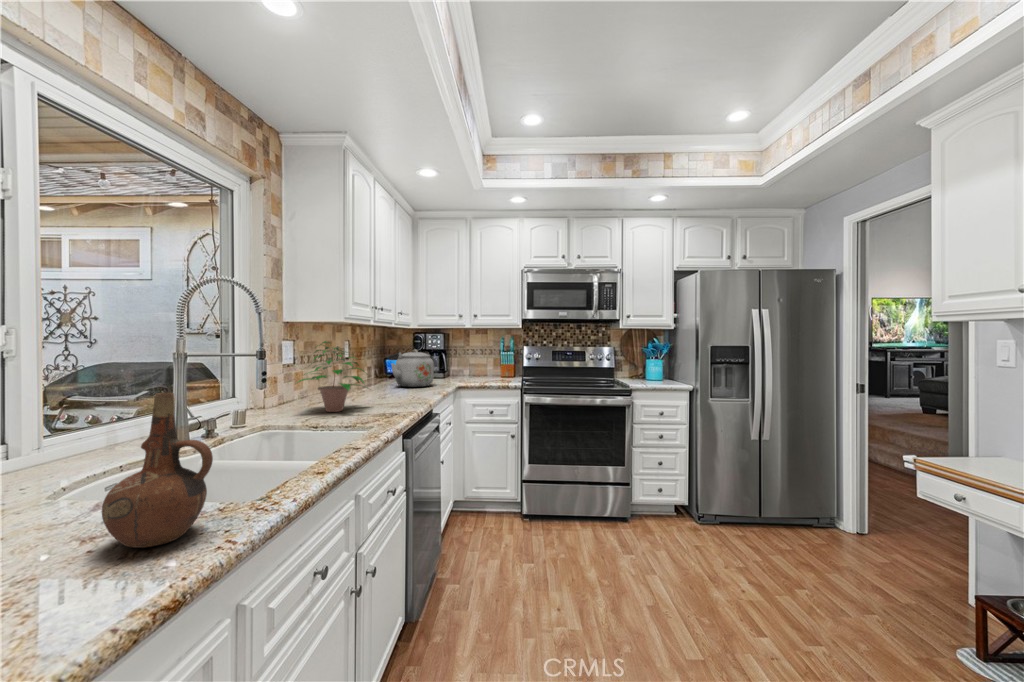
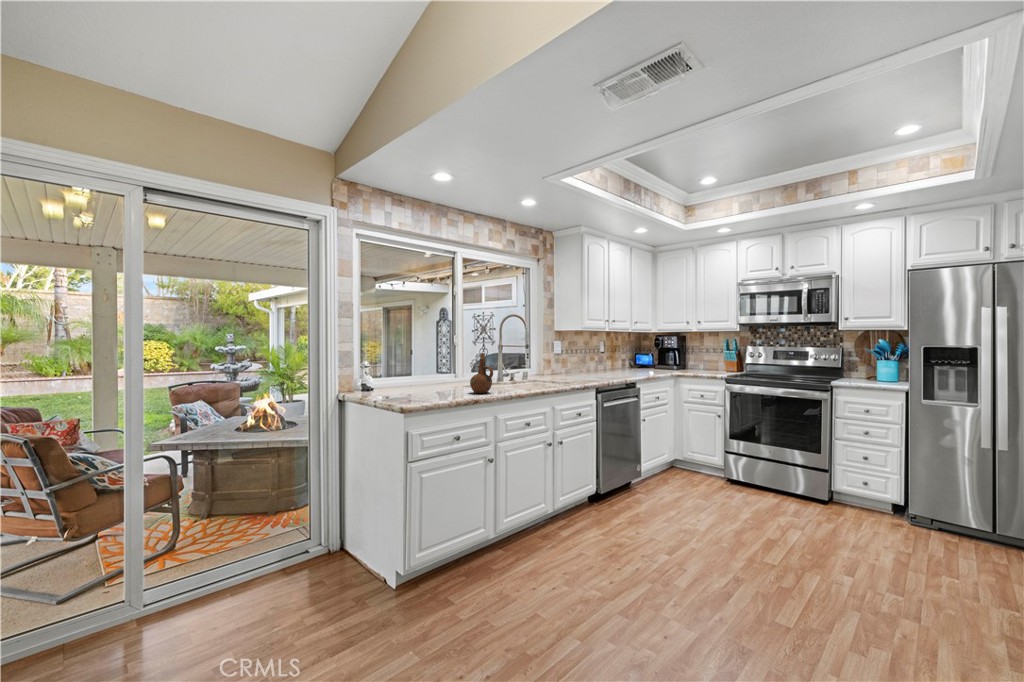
potted plant: present [298,341,364,412] -> none [552,341,593,378]
kettle: present [389,350,434,387] -> none [624,347,655,373]

